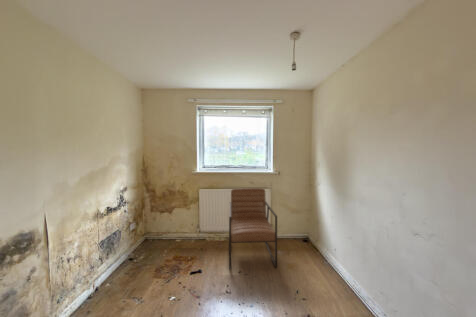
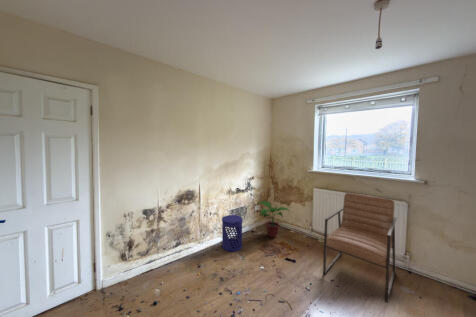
potted plant: none [133,215,179,257] -> present [257,201,289,238]
waste bin: none [91,246,129,305] -> present [222,215,242,252]

